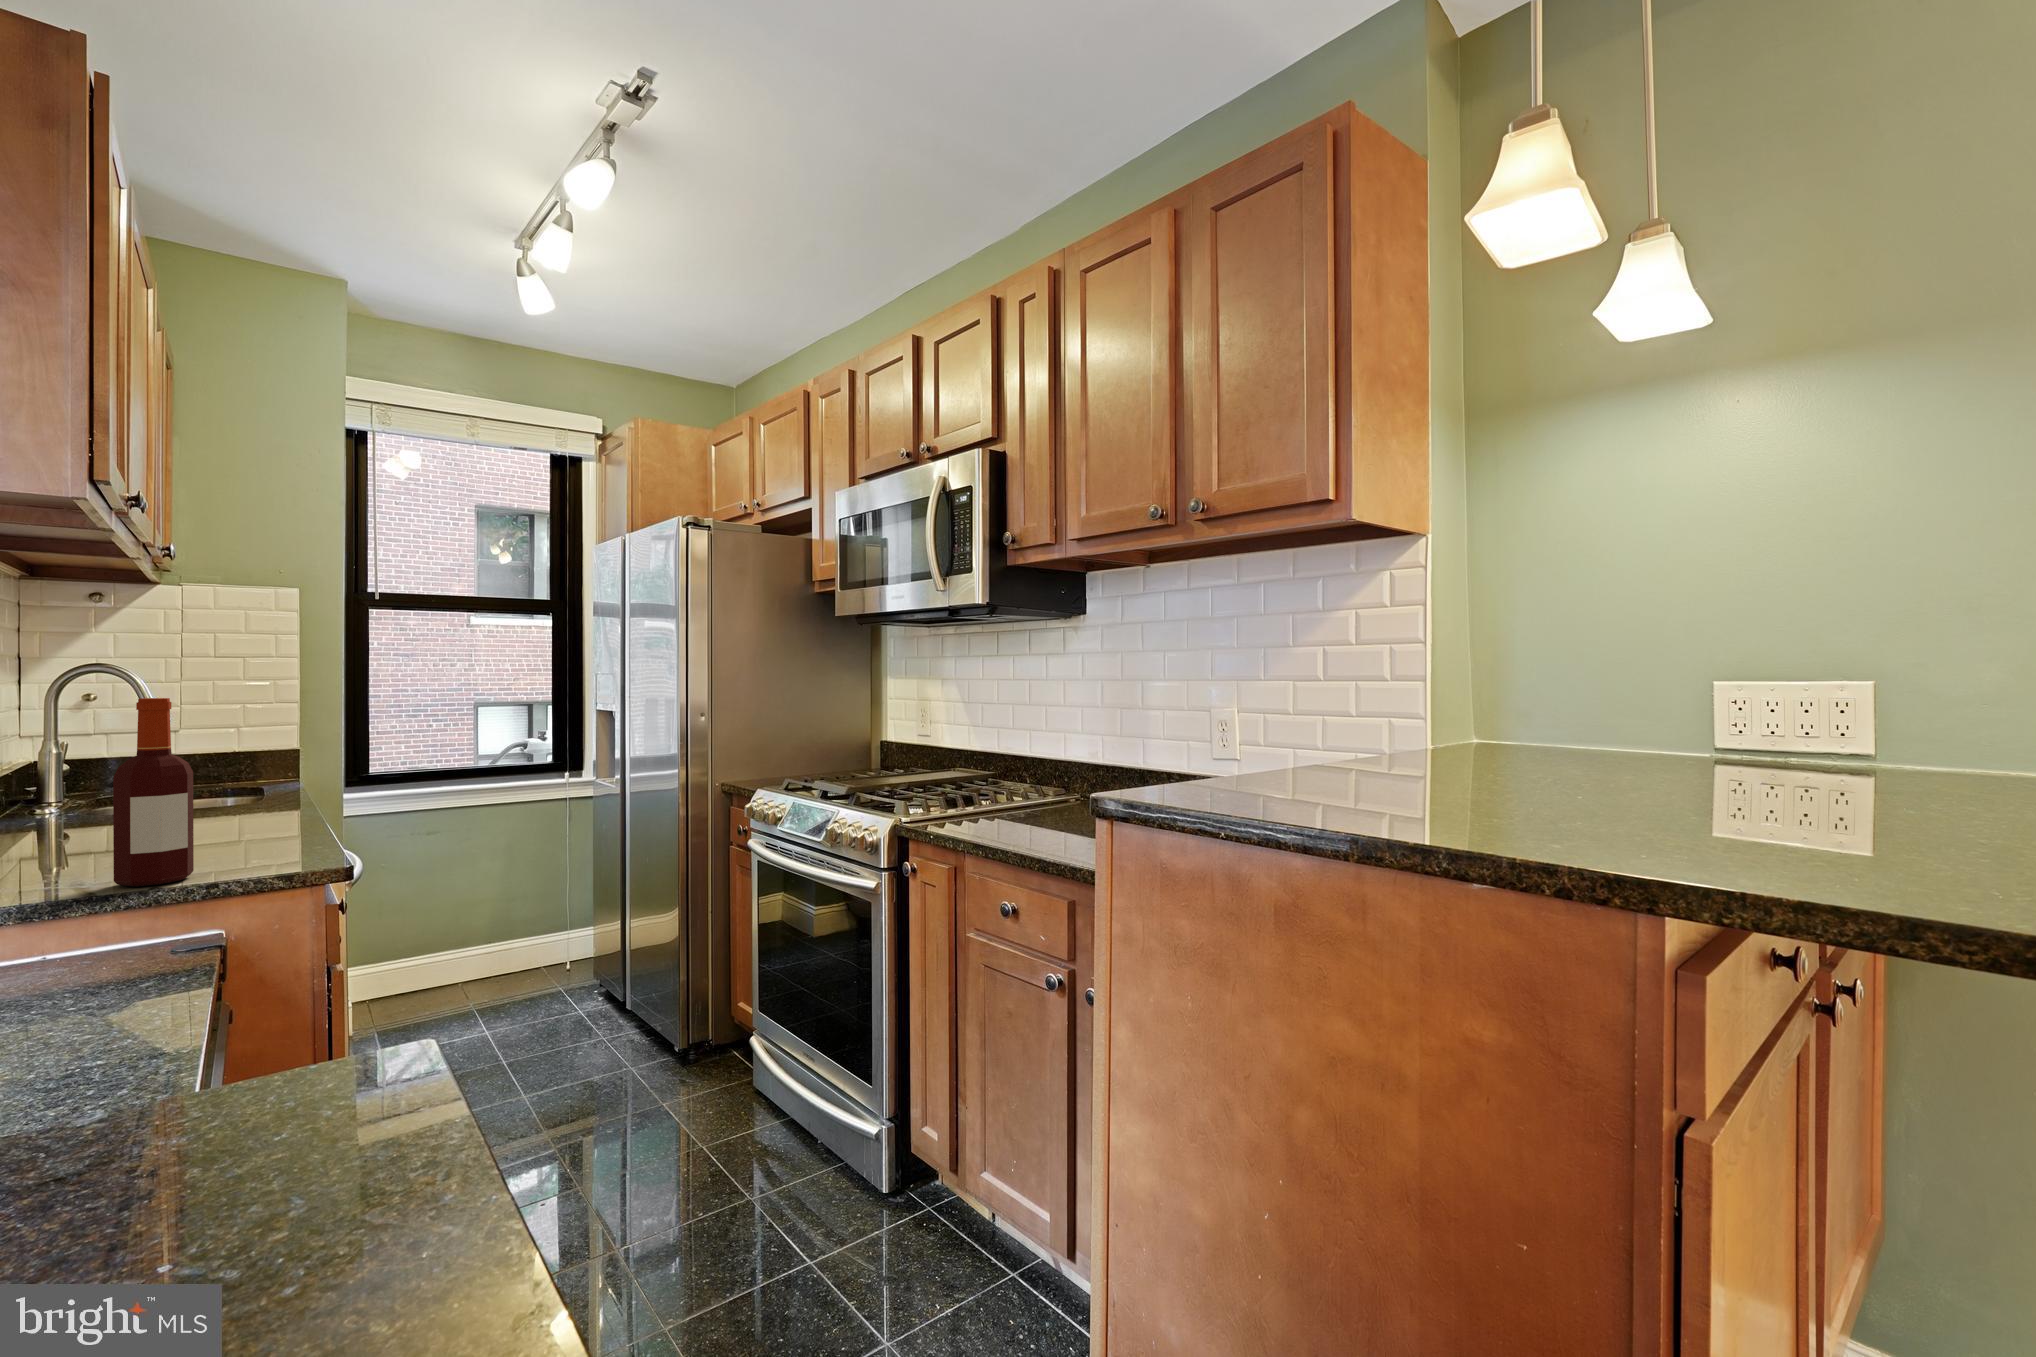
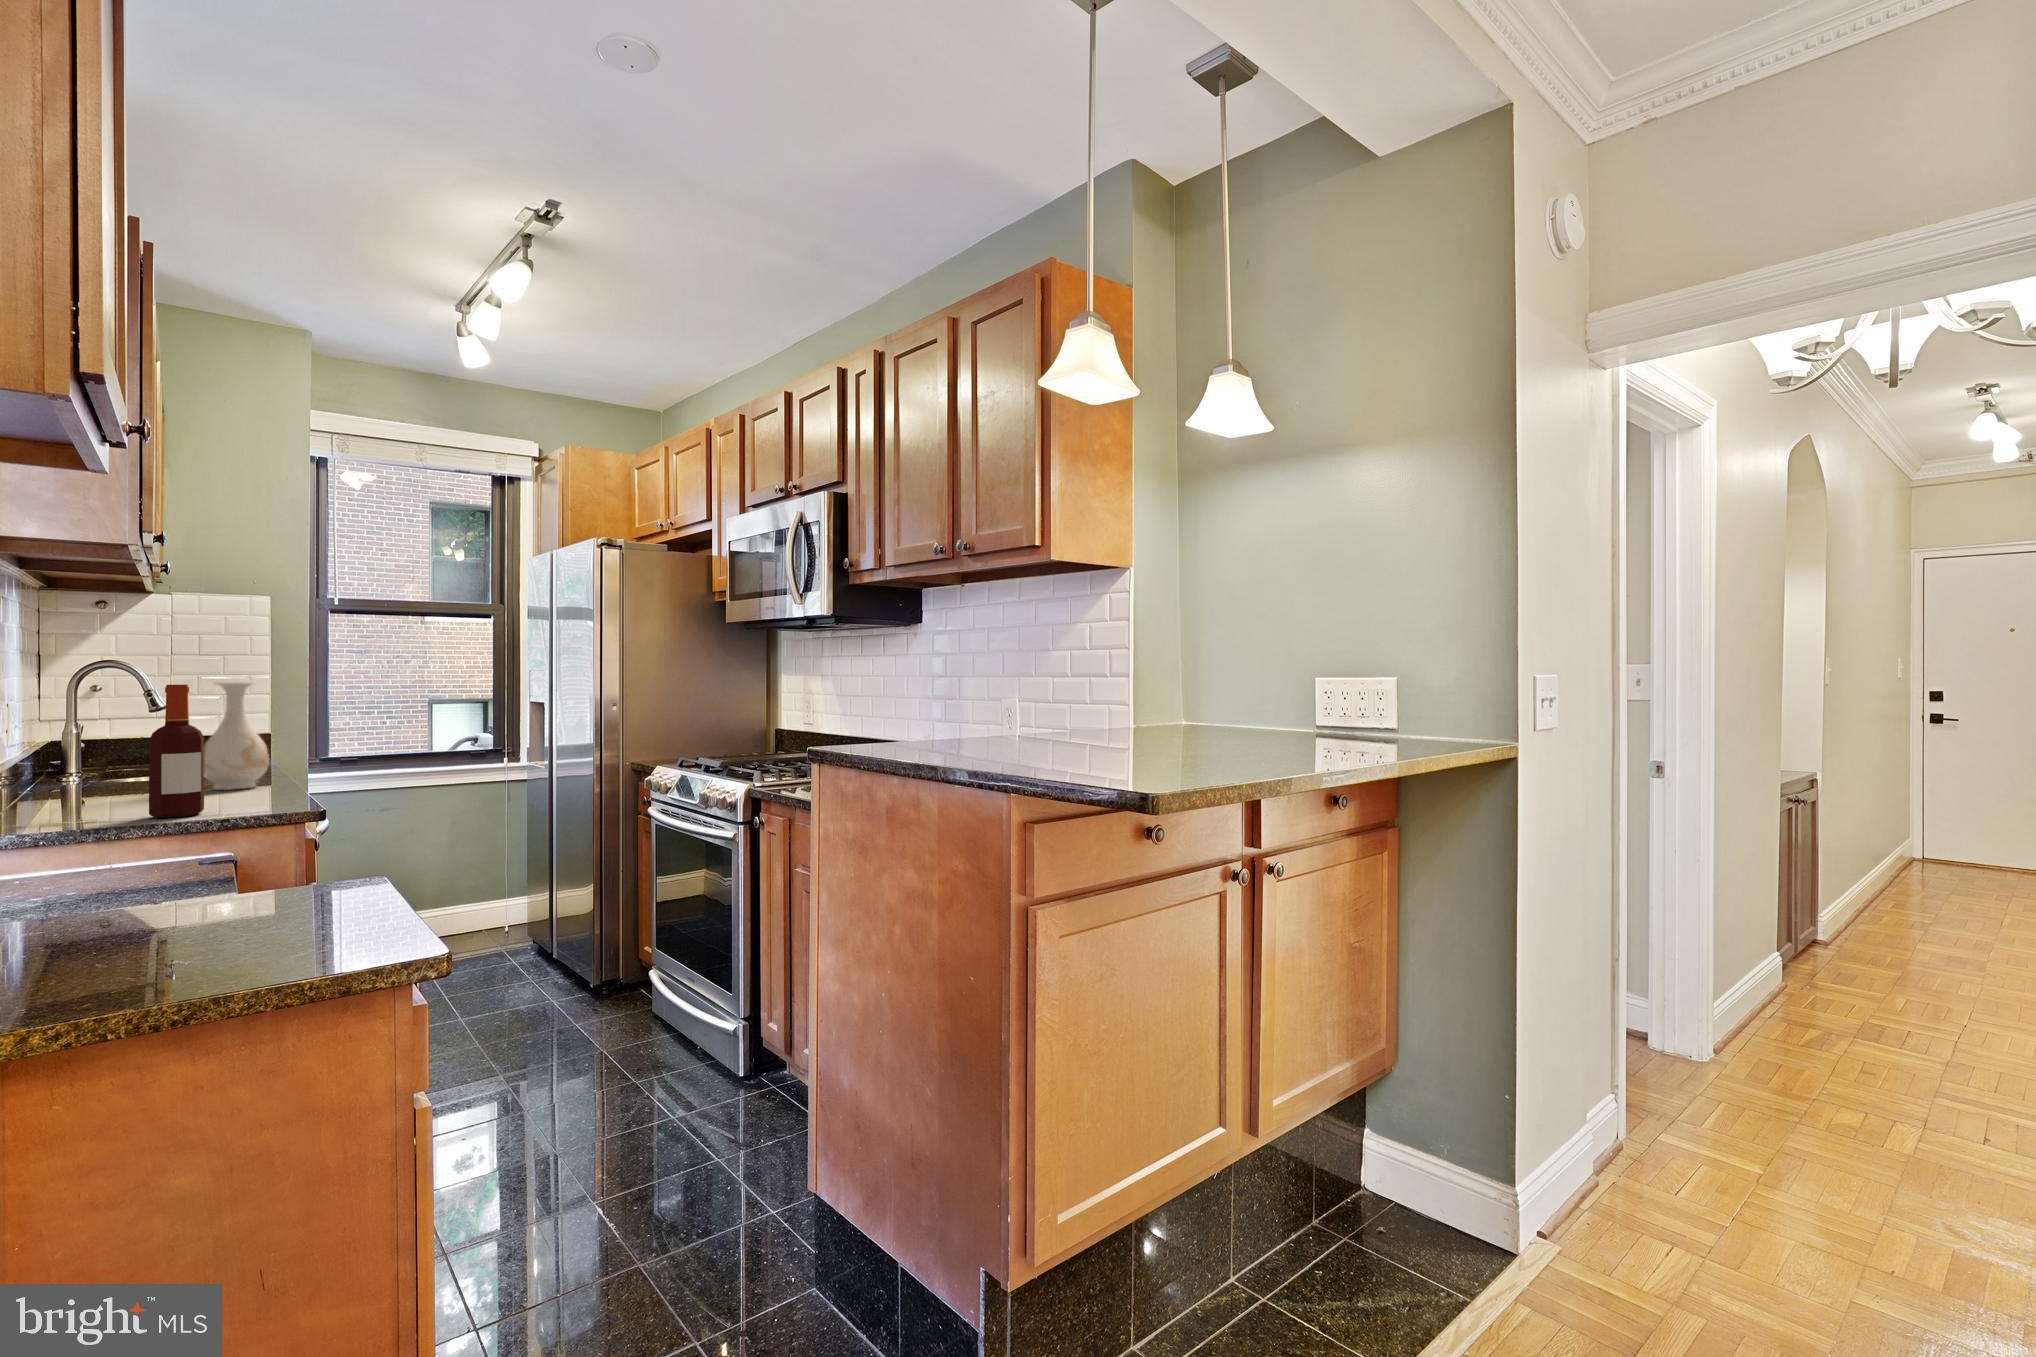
vase: none [200,692,291,831] -> present [204,682,269,790]

